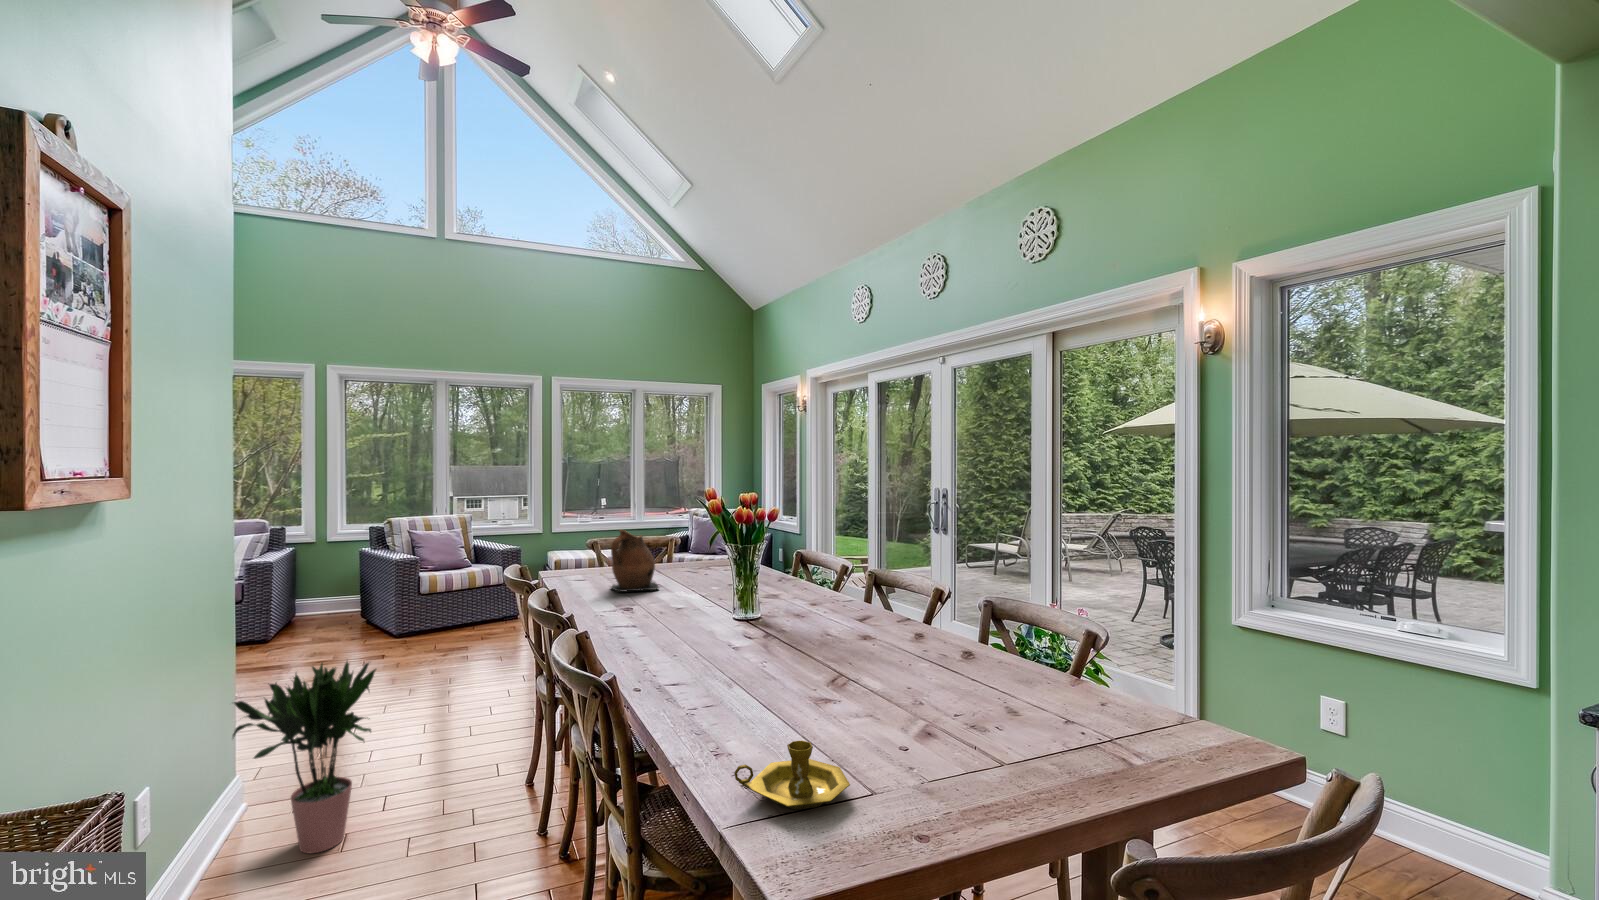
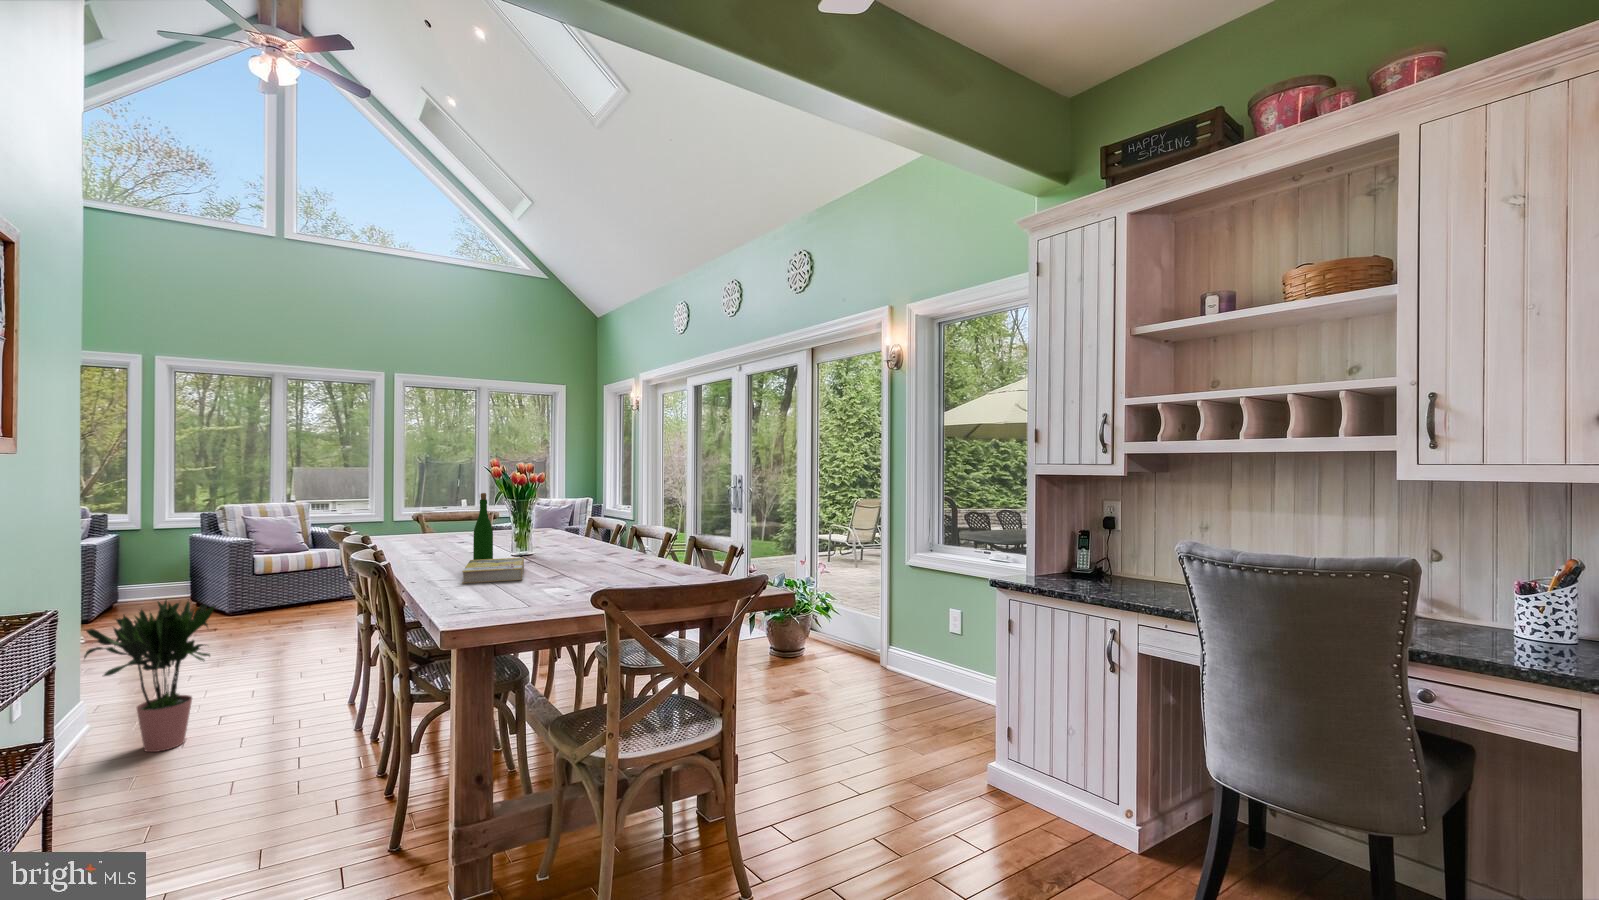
ceramic pitcher: present [611,530,659,592] -> none [427,497,471,546]
wine bottle: none [683,538,708,638] -> present [473,493,493,560]
book: none [685,630,768,682] -> present [462,557,524,583]
candlestick: present [734,741,850,810] -> none [460,585,531,619]

